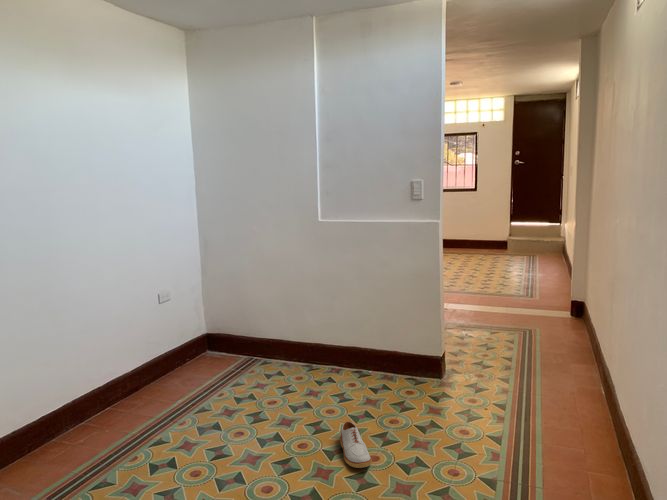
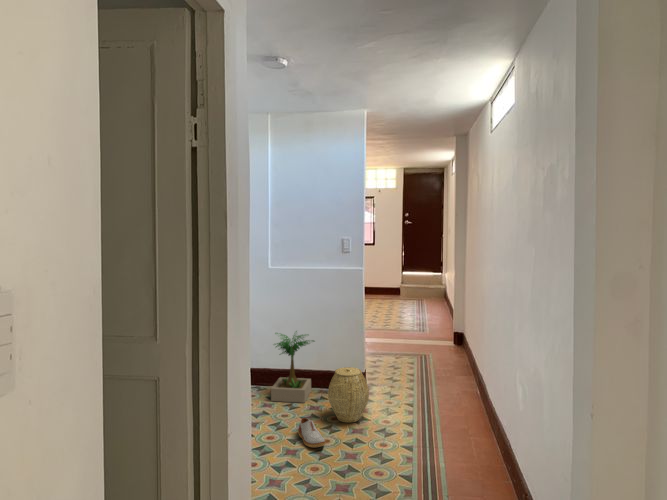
potted plant: none [317,299,379,393] -> present [271,331,314,403]
woven basket: none [384,354,440,429] -> present [328,367,369,423]

